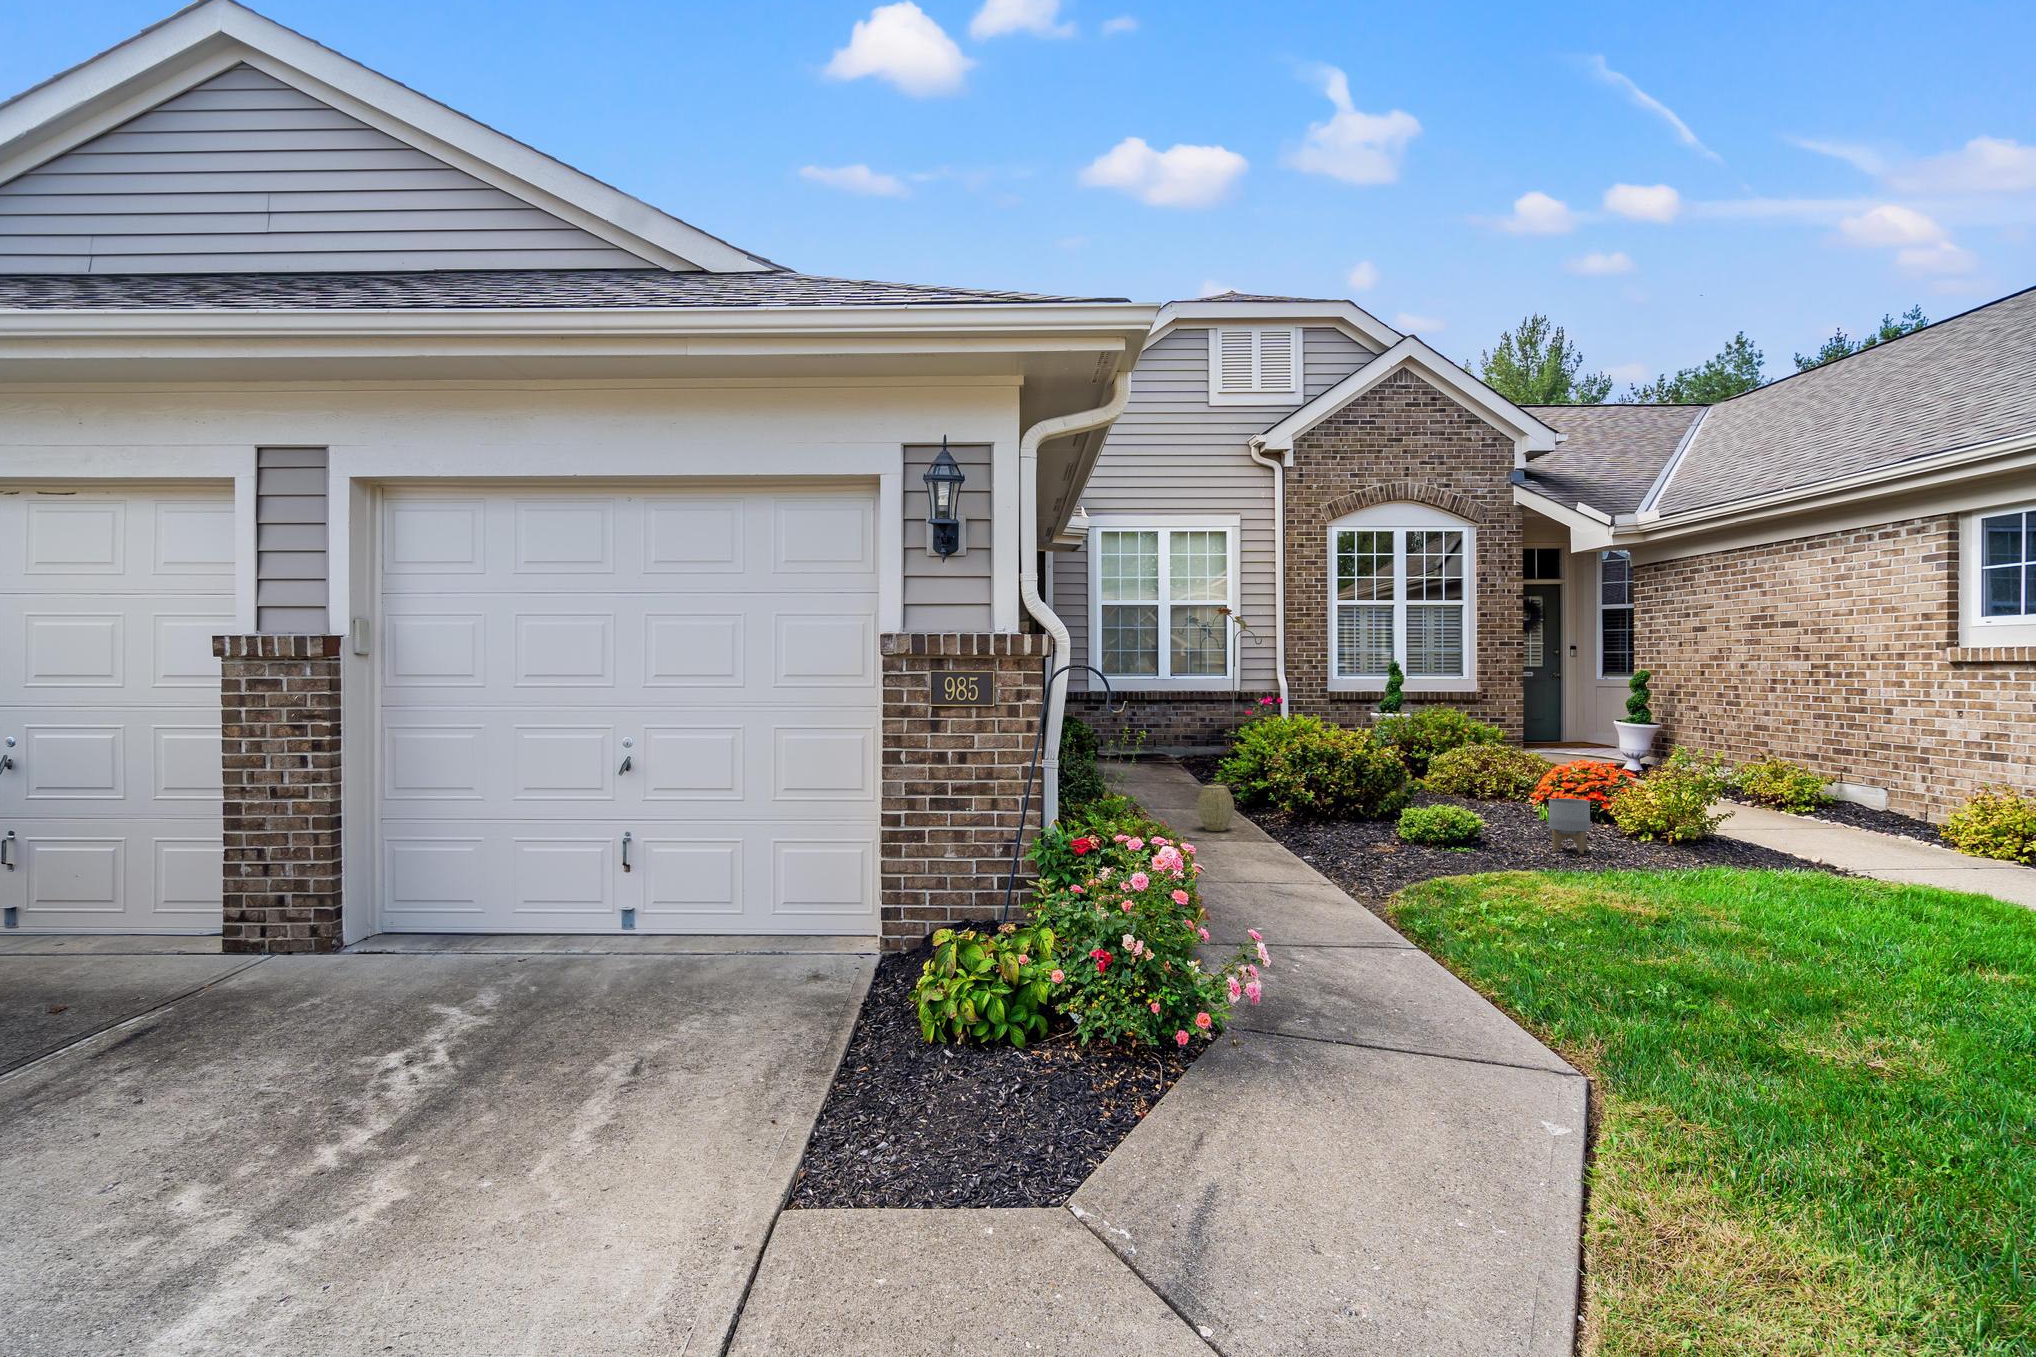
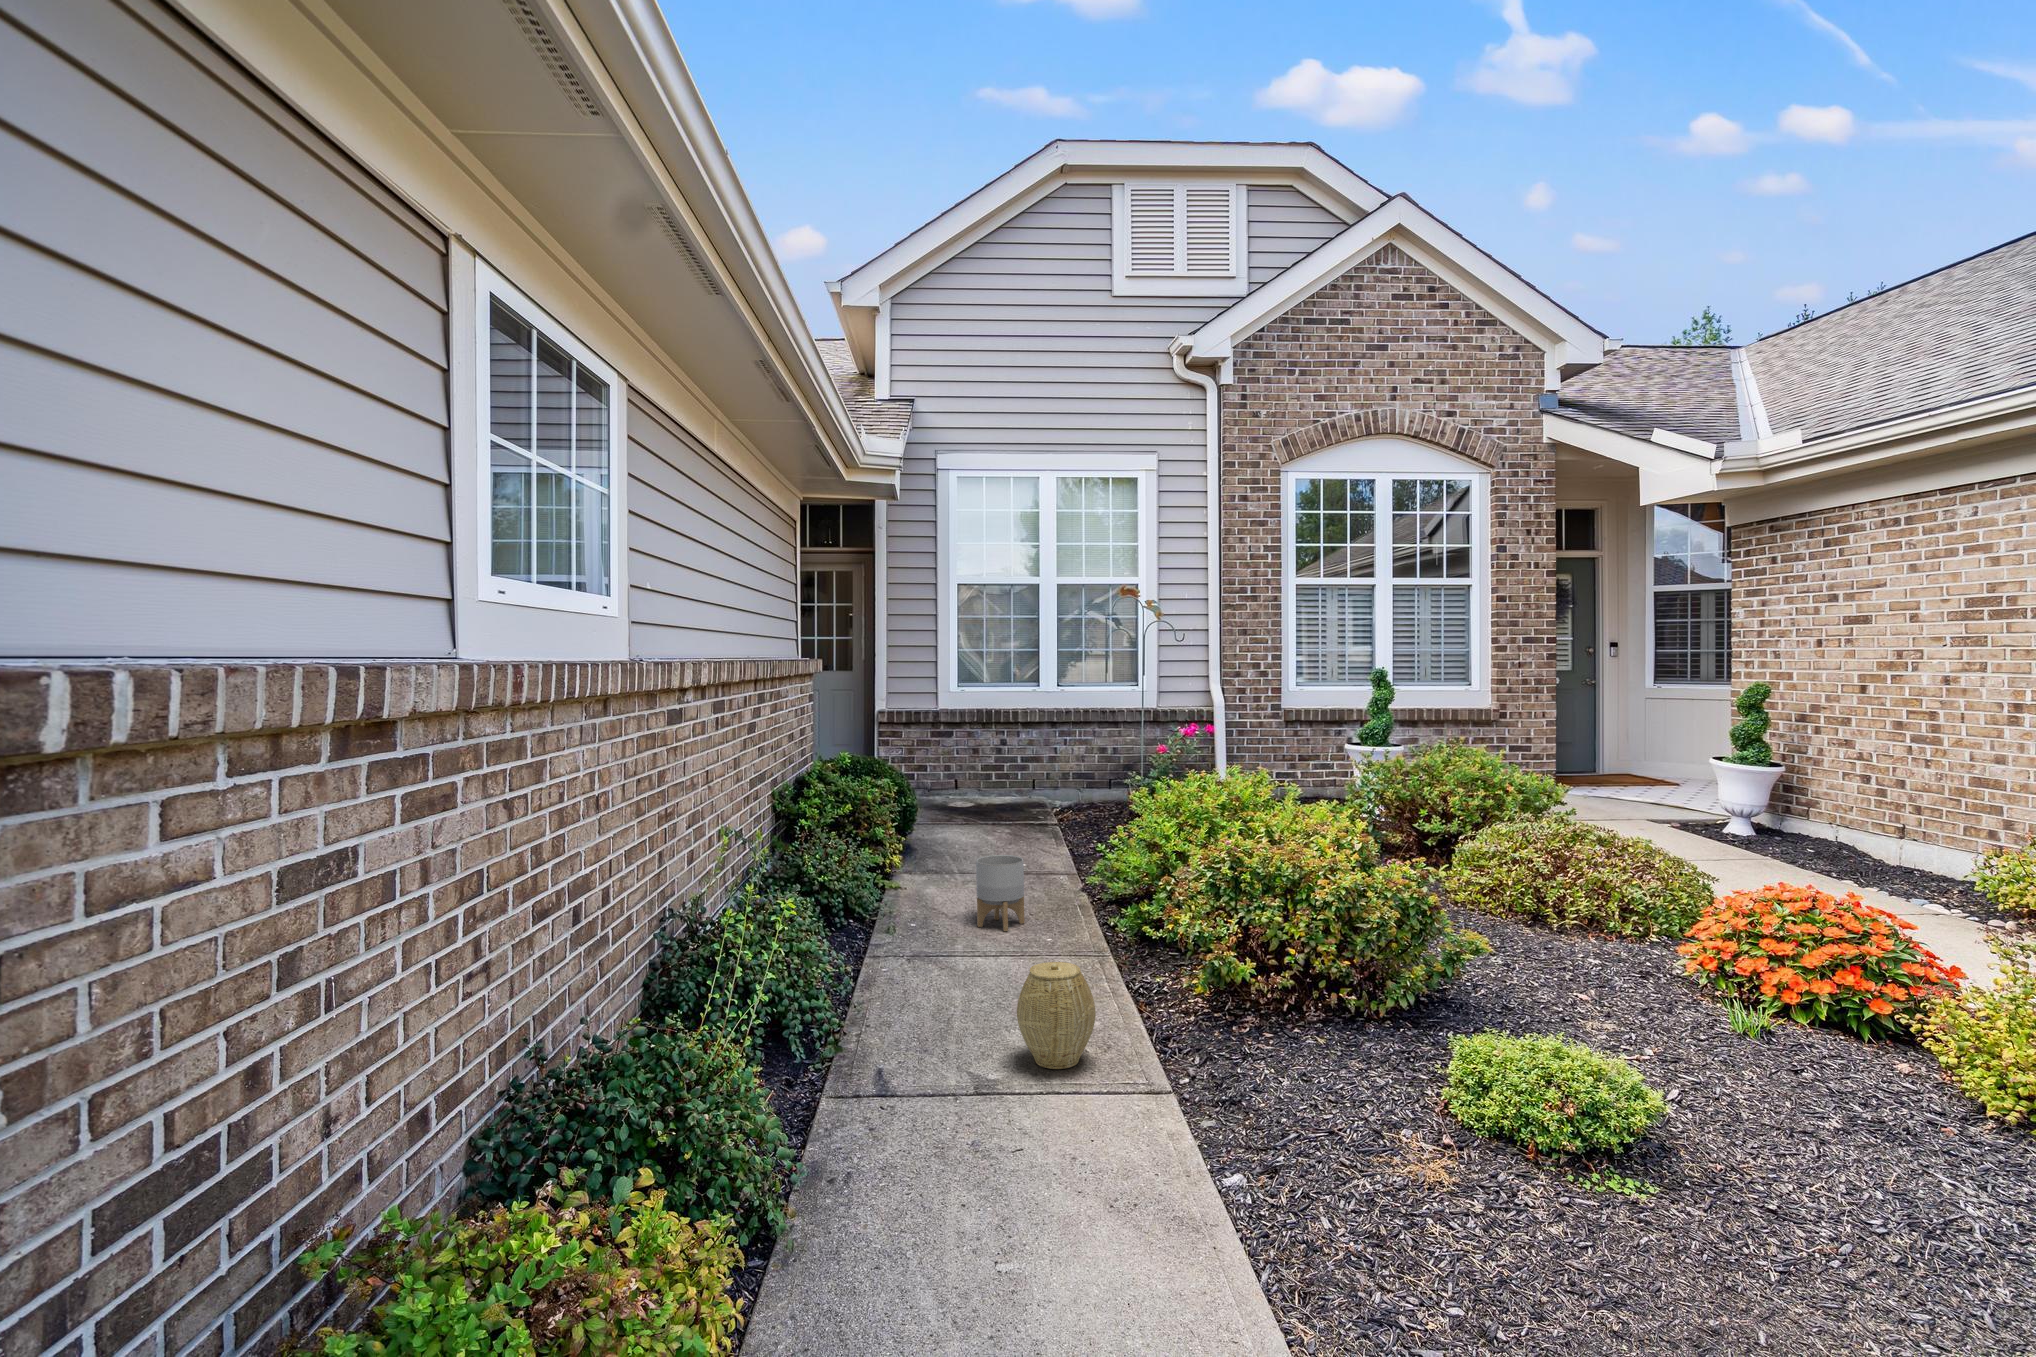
planter: present [1549,798,1590,854] -> present [976,855,1024,931]

